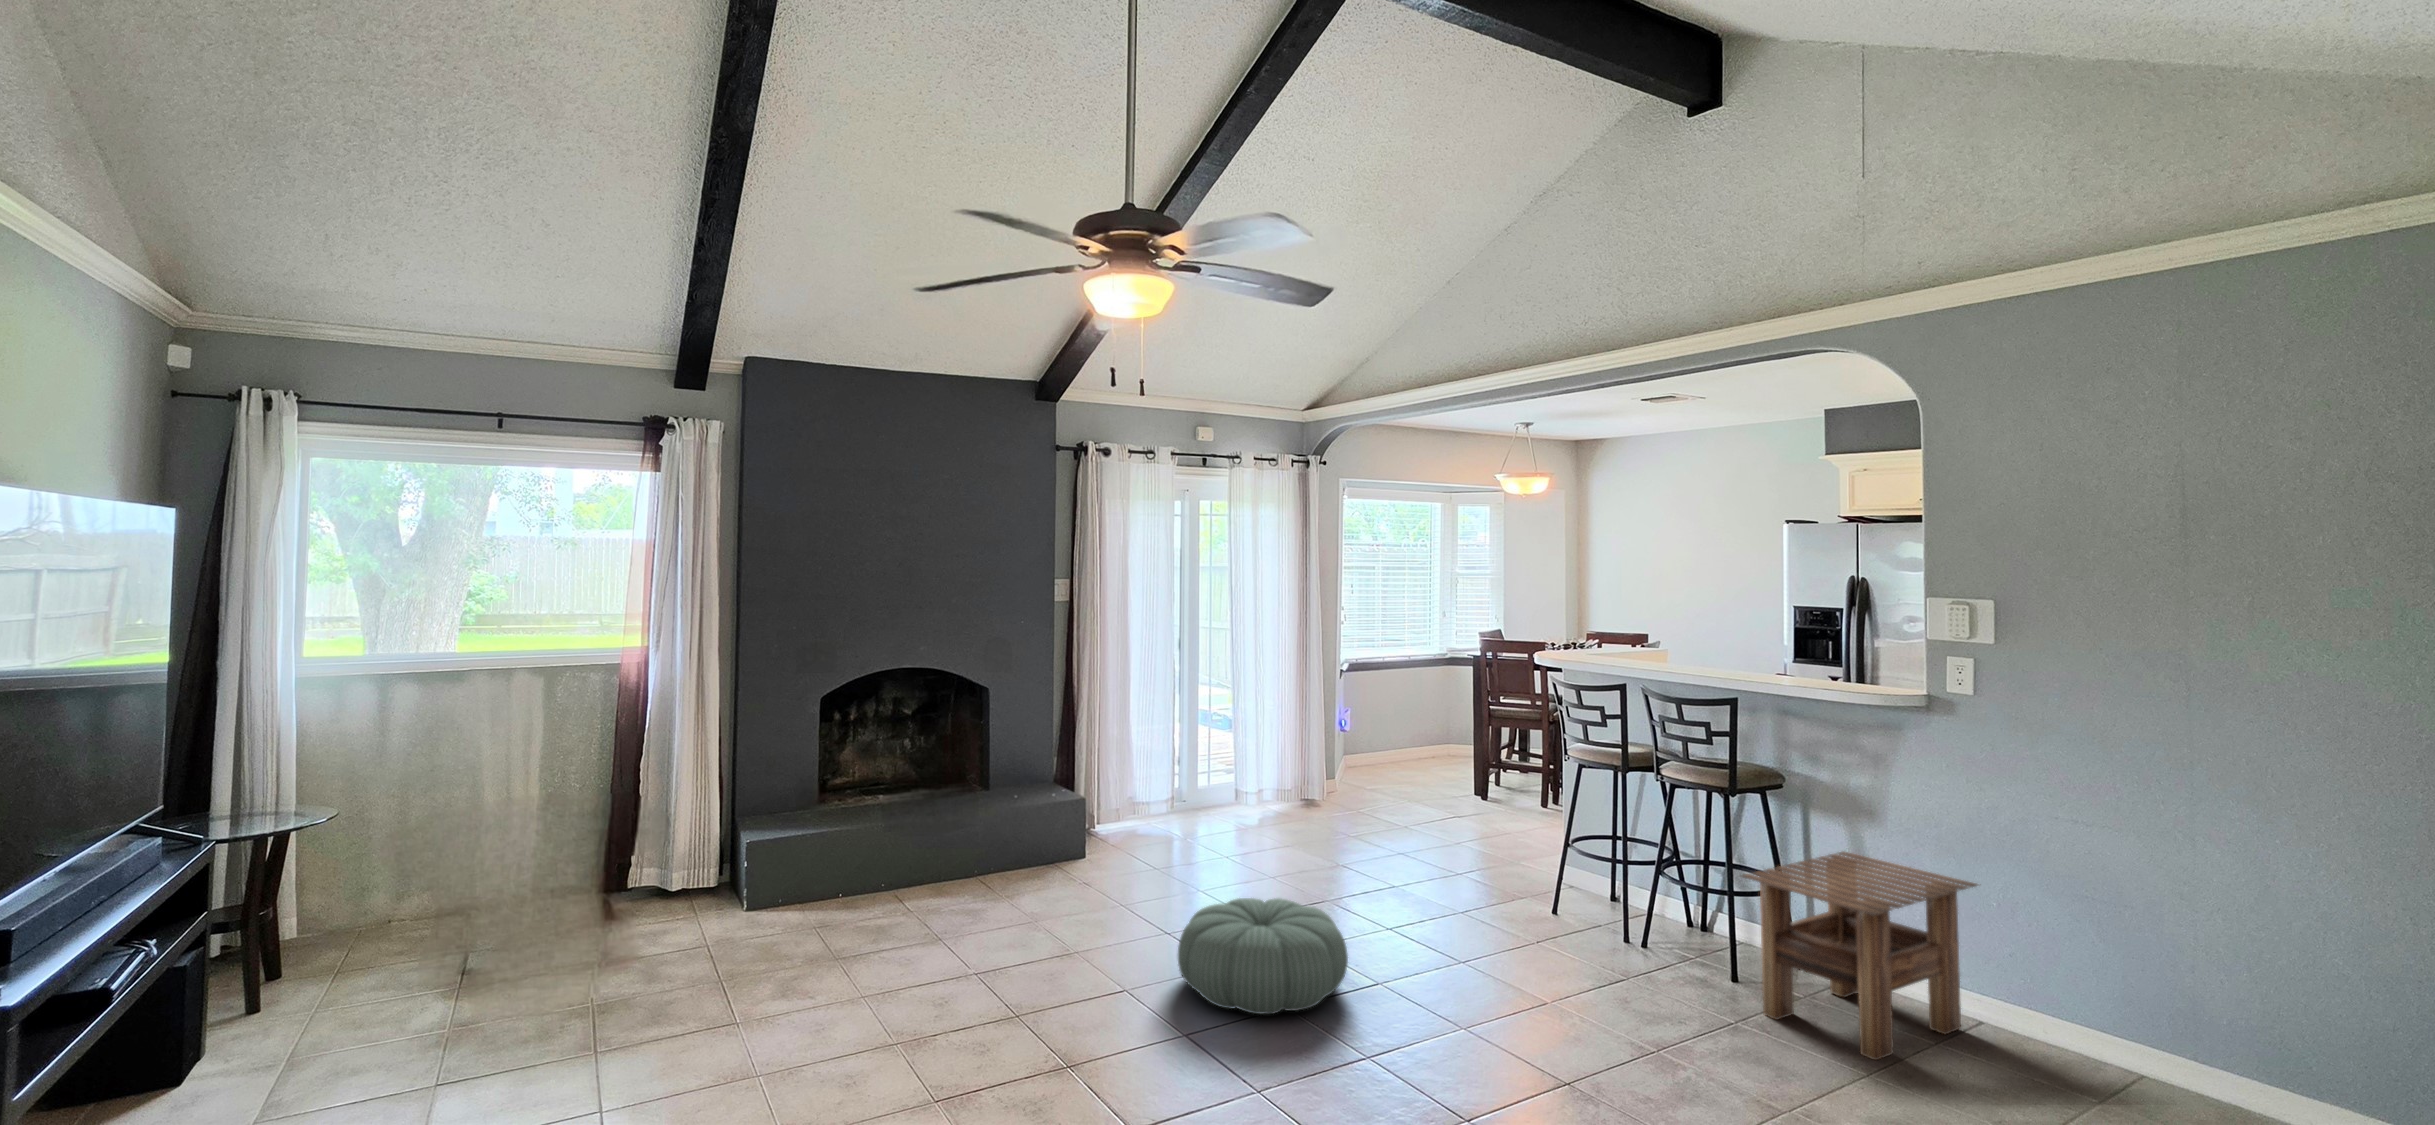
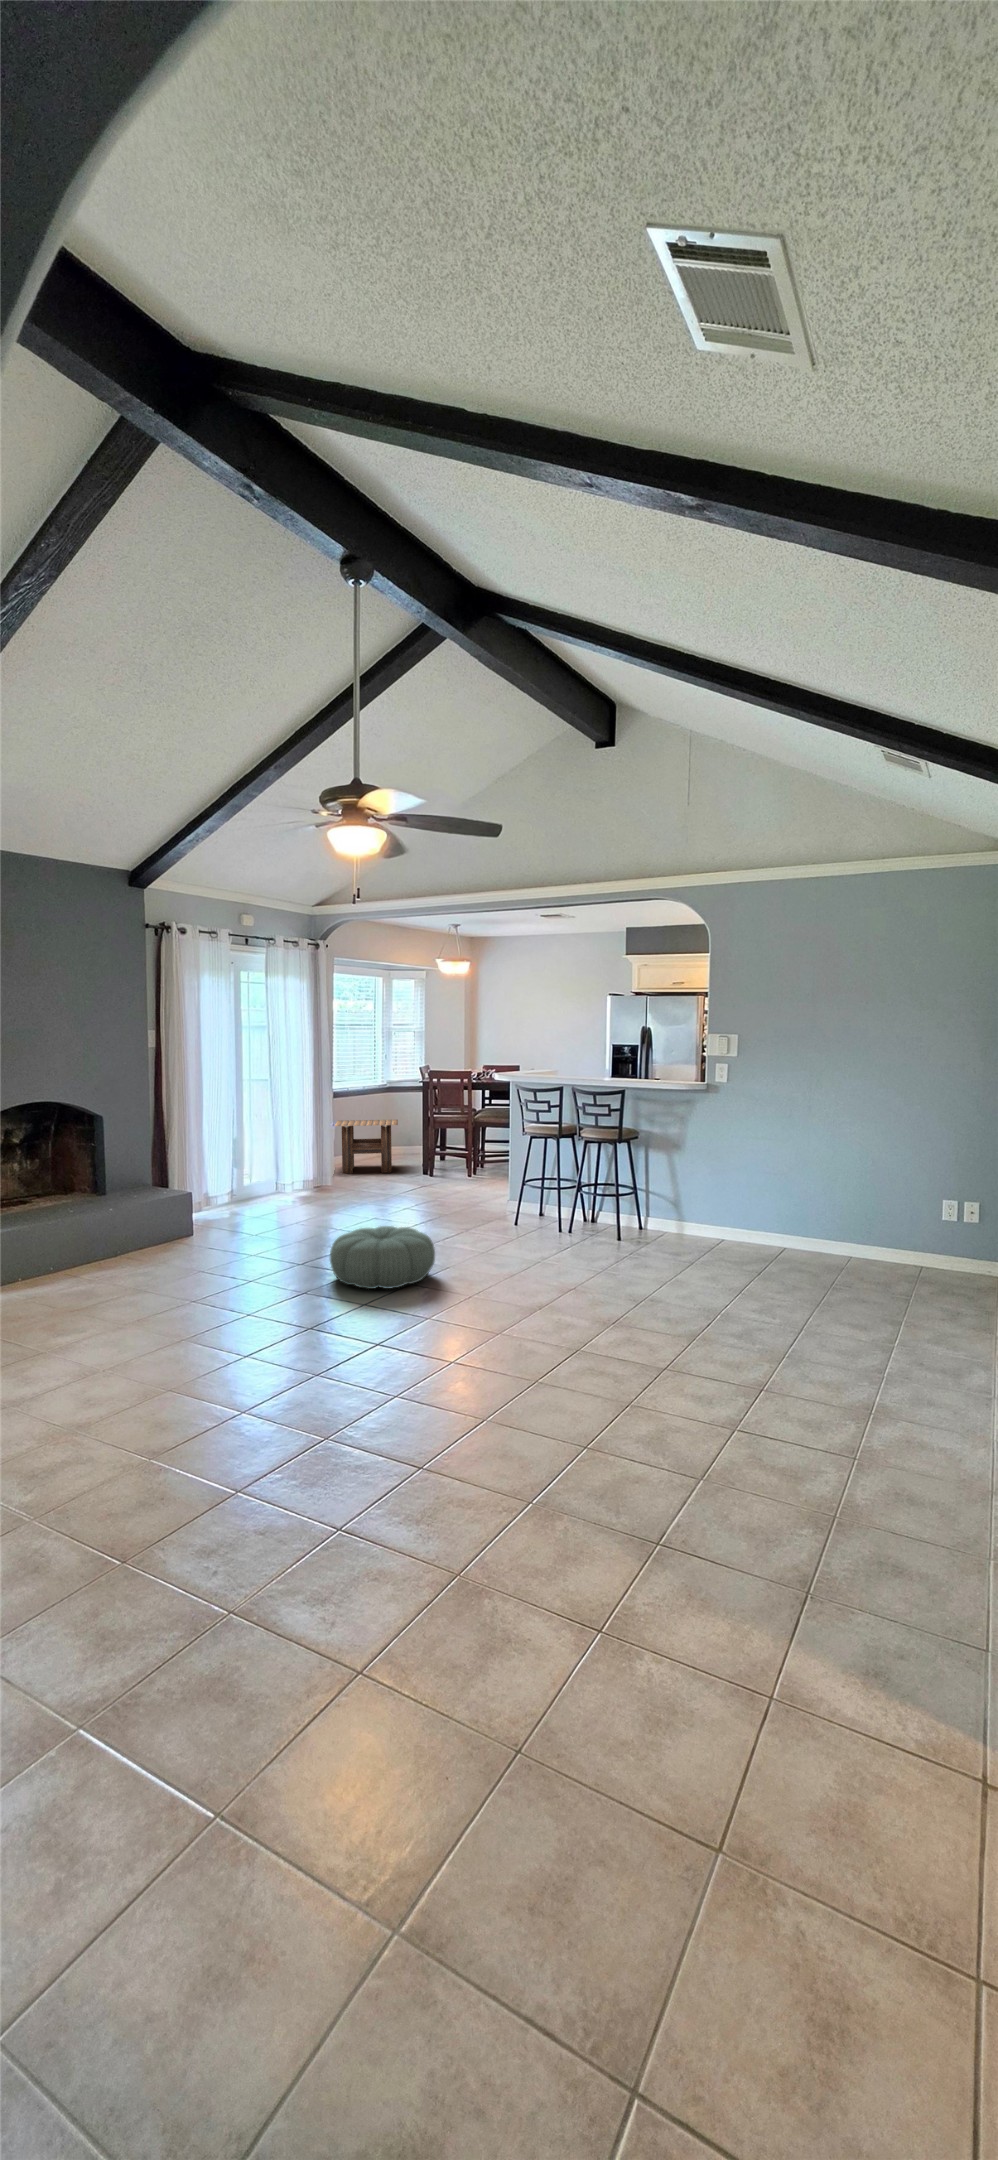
side table: present [1741,852,1977,1060] -> present [335,1120,398,1174]

